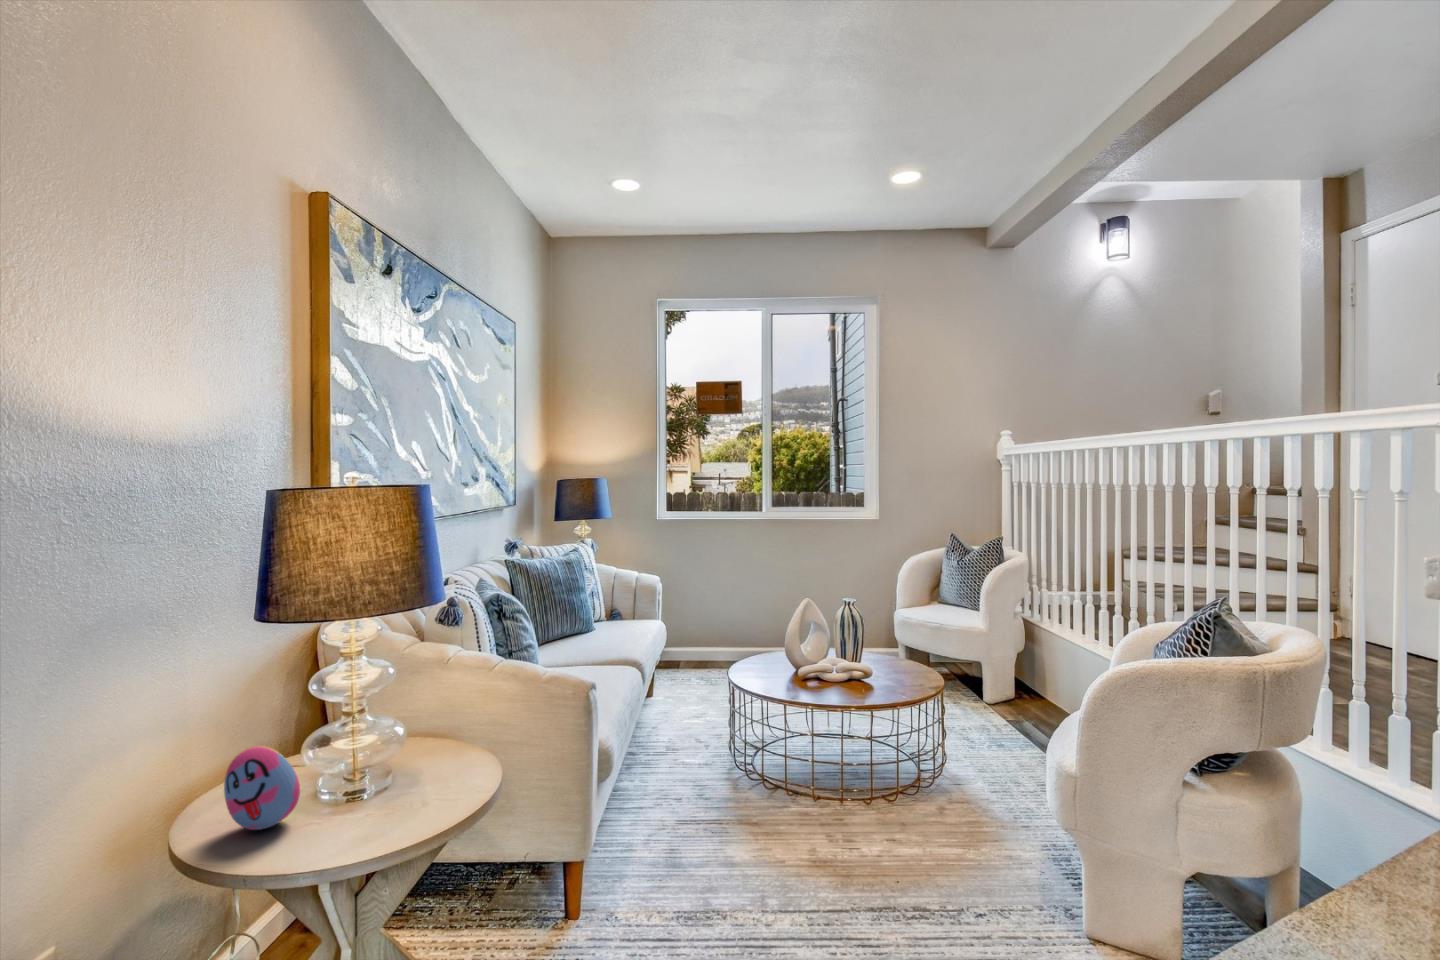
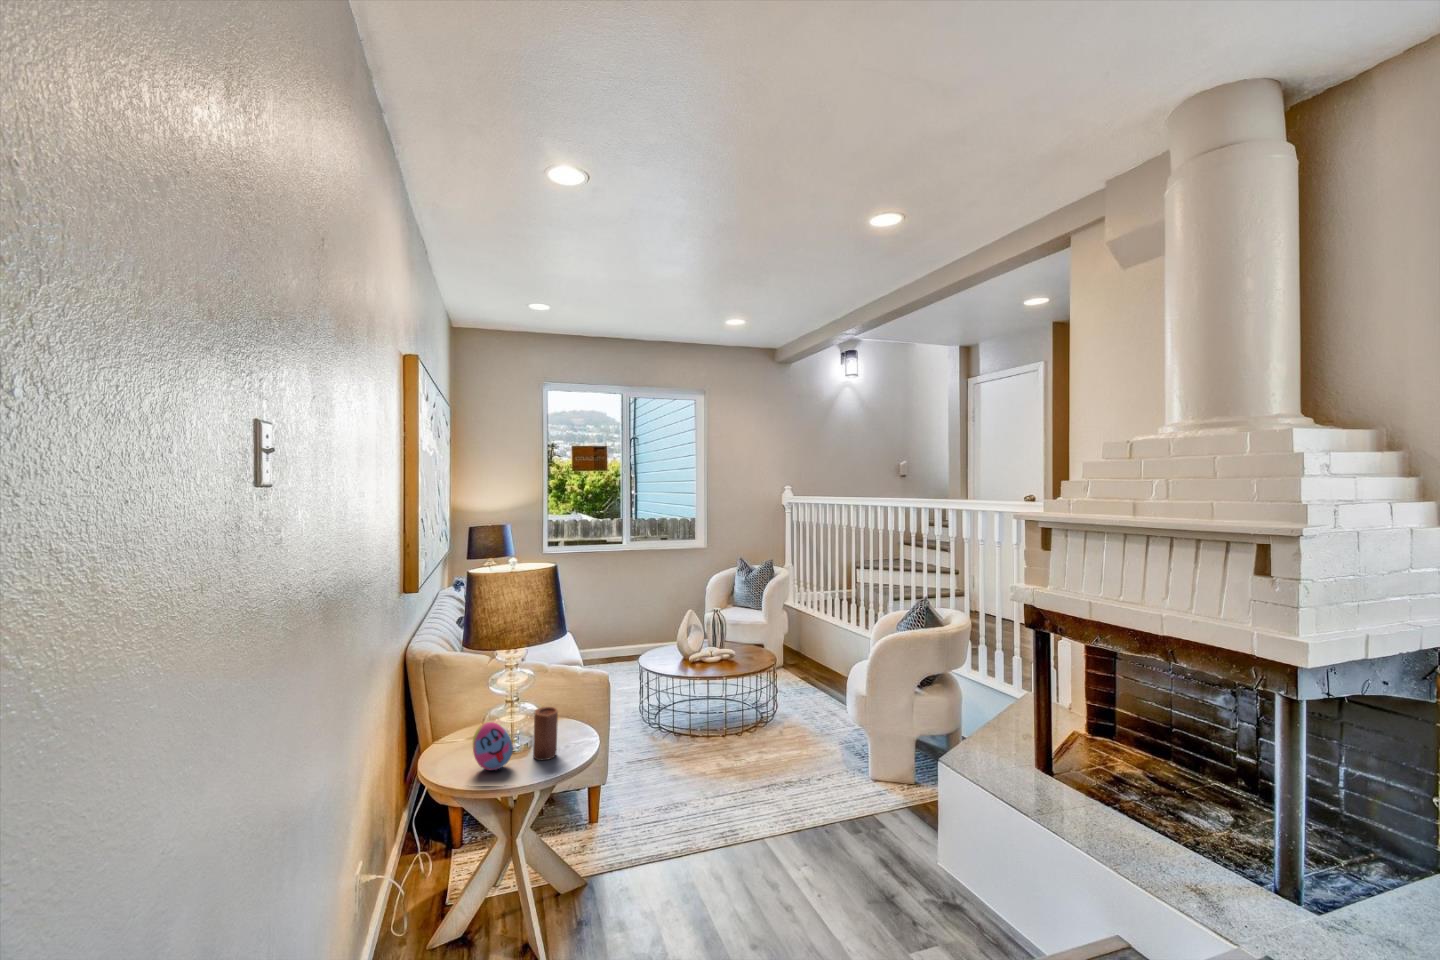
candle: none [343,731,387,824] -> present [533,707,558,760]

